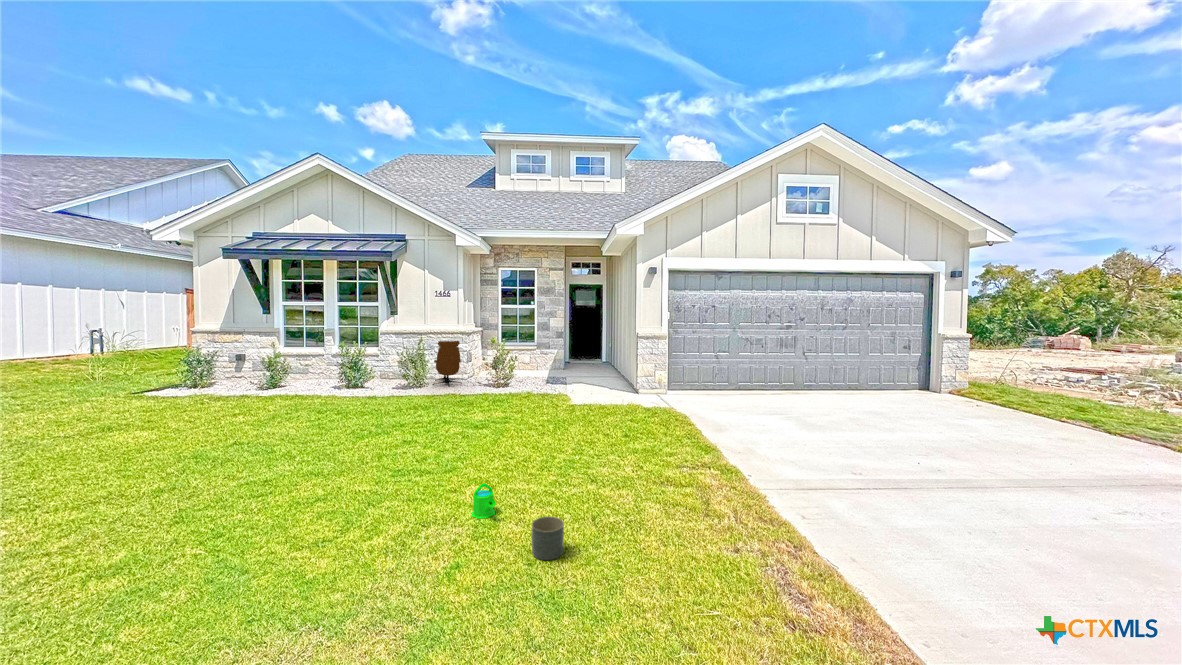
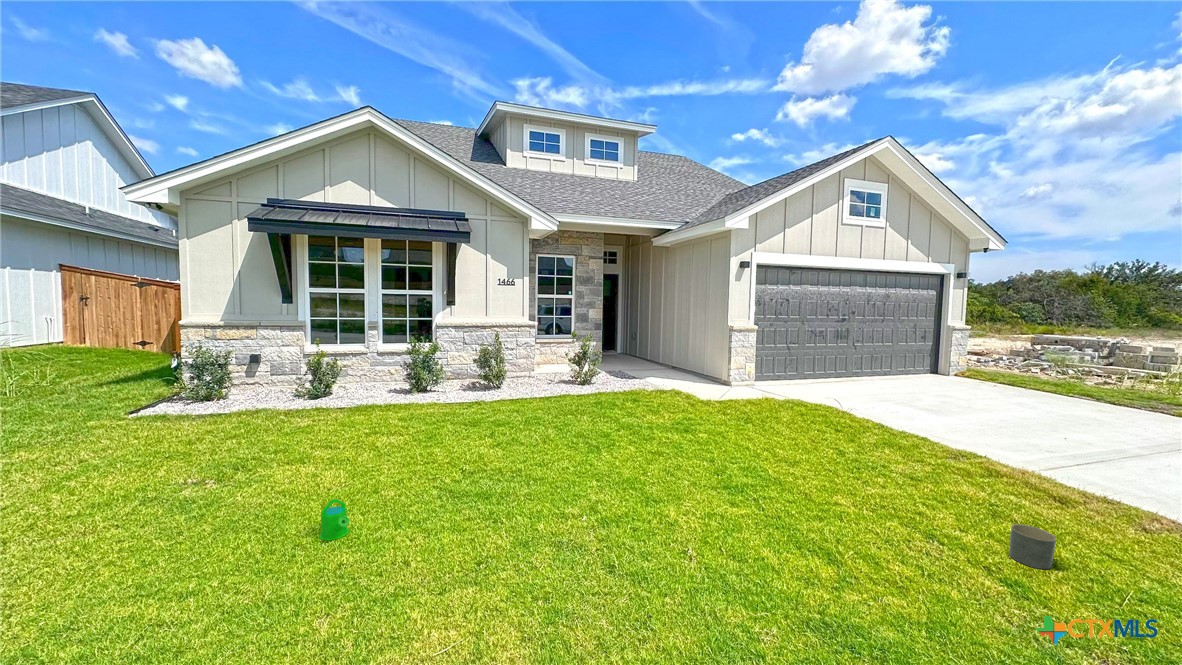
lounge chair: present [433,341,462,387] -> none [503,335,548,387]
watering can: present [472,483,496,519] -> present [319,499,350,541]

